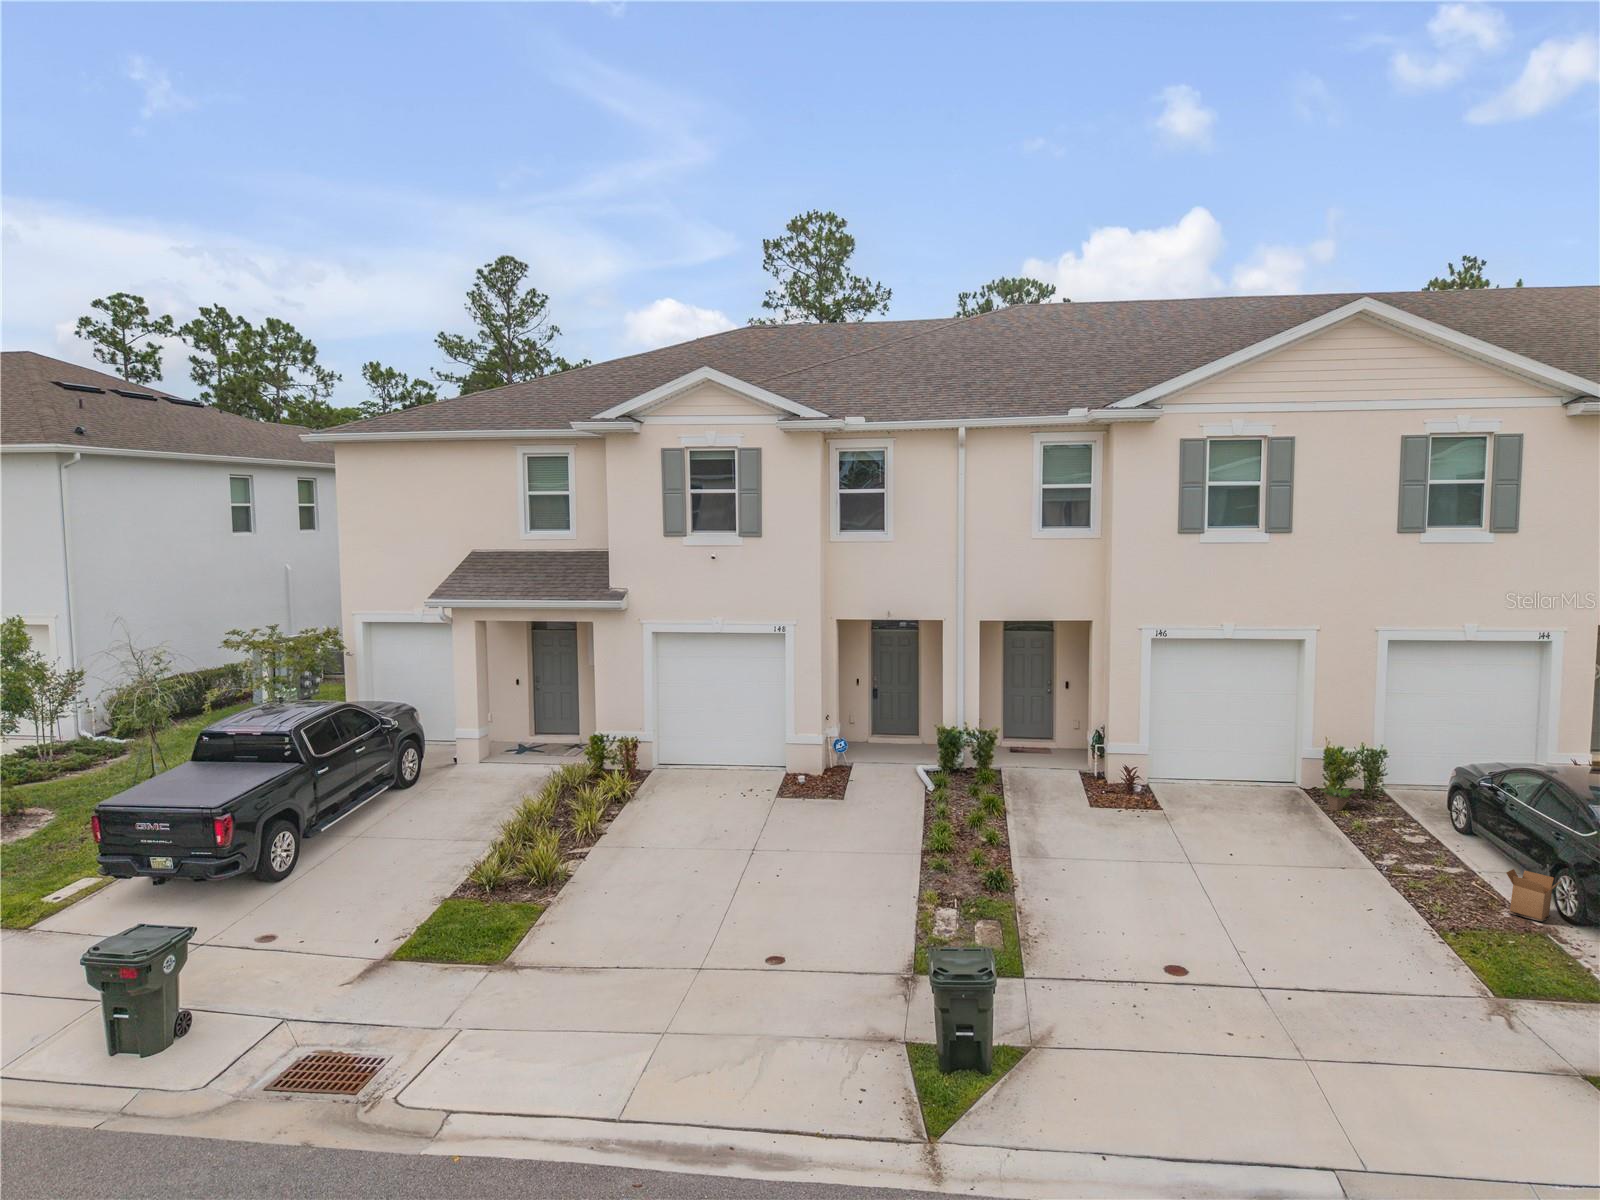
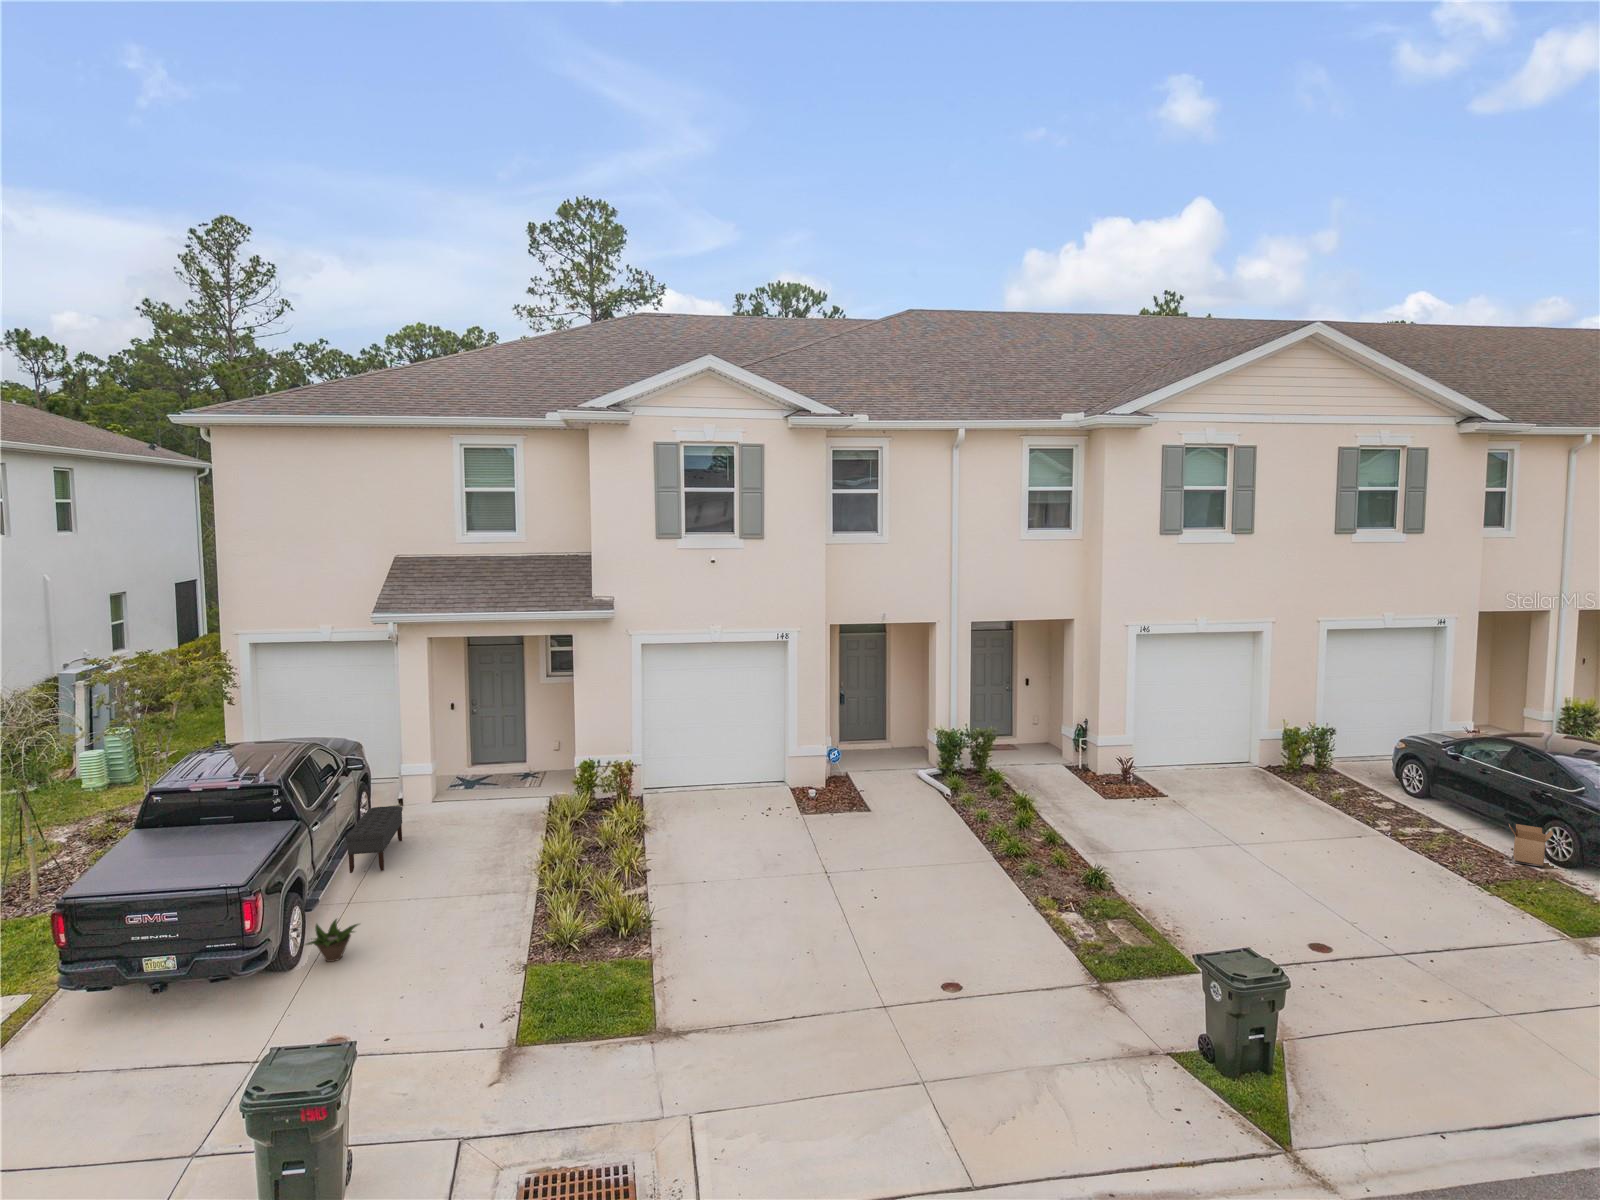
bench: none [374,762,436,814] -> present [346,806,402,873]
decorative plant: present [1322,786,1353,810] -> present [306,919,359,962]

